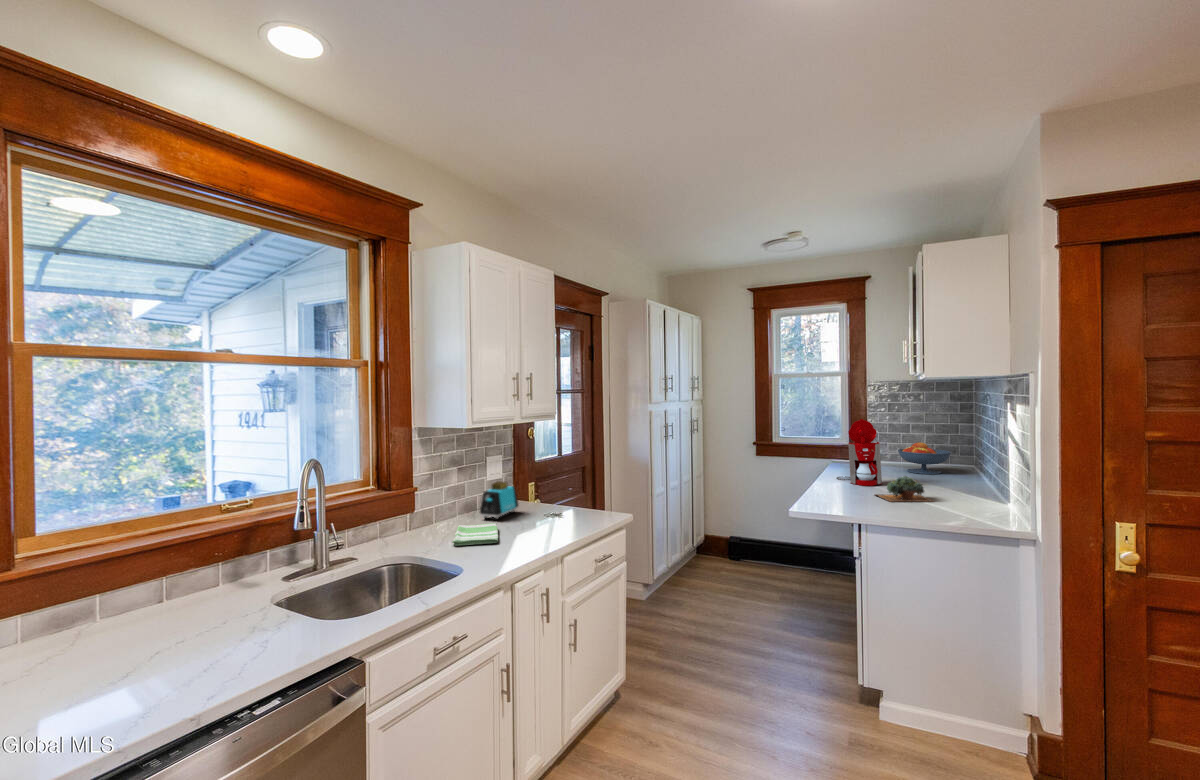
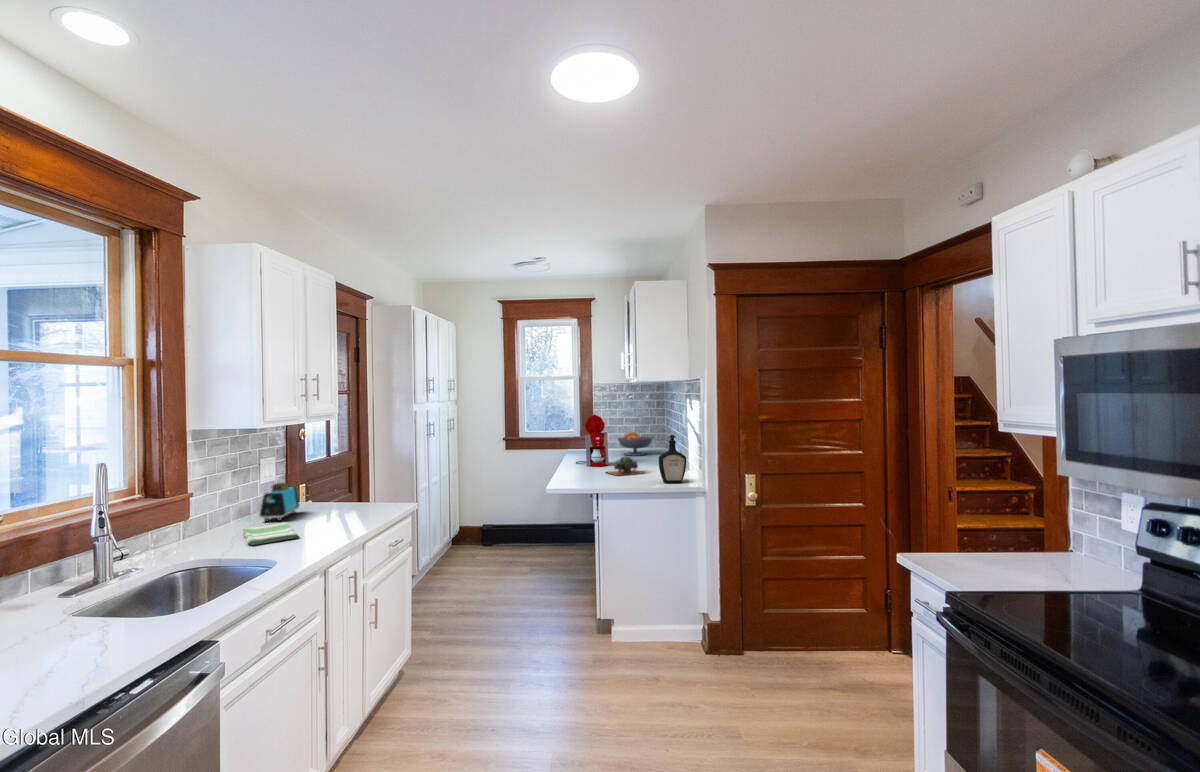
bottle: none [956,452,1005,523] -> present [659,435,686,483]

